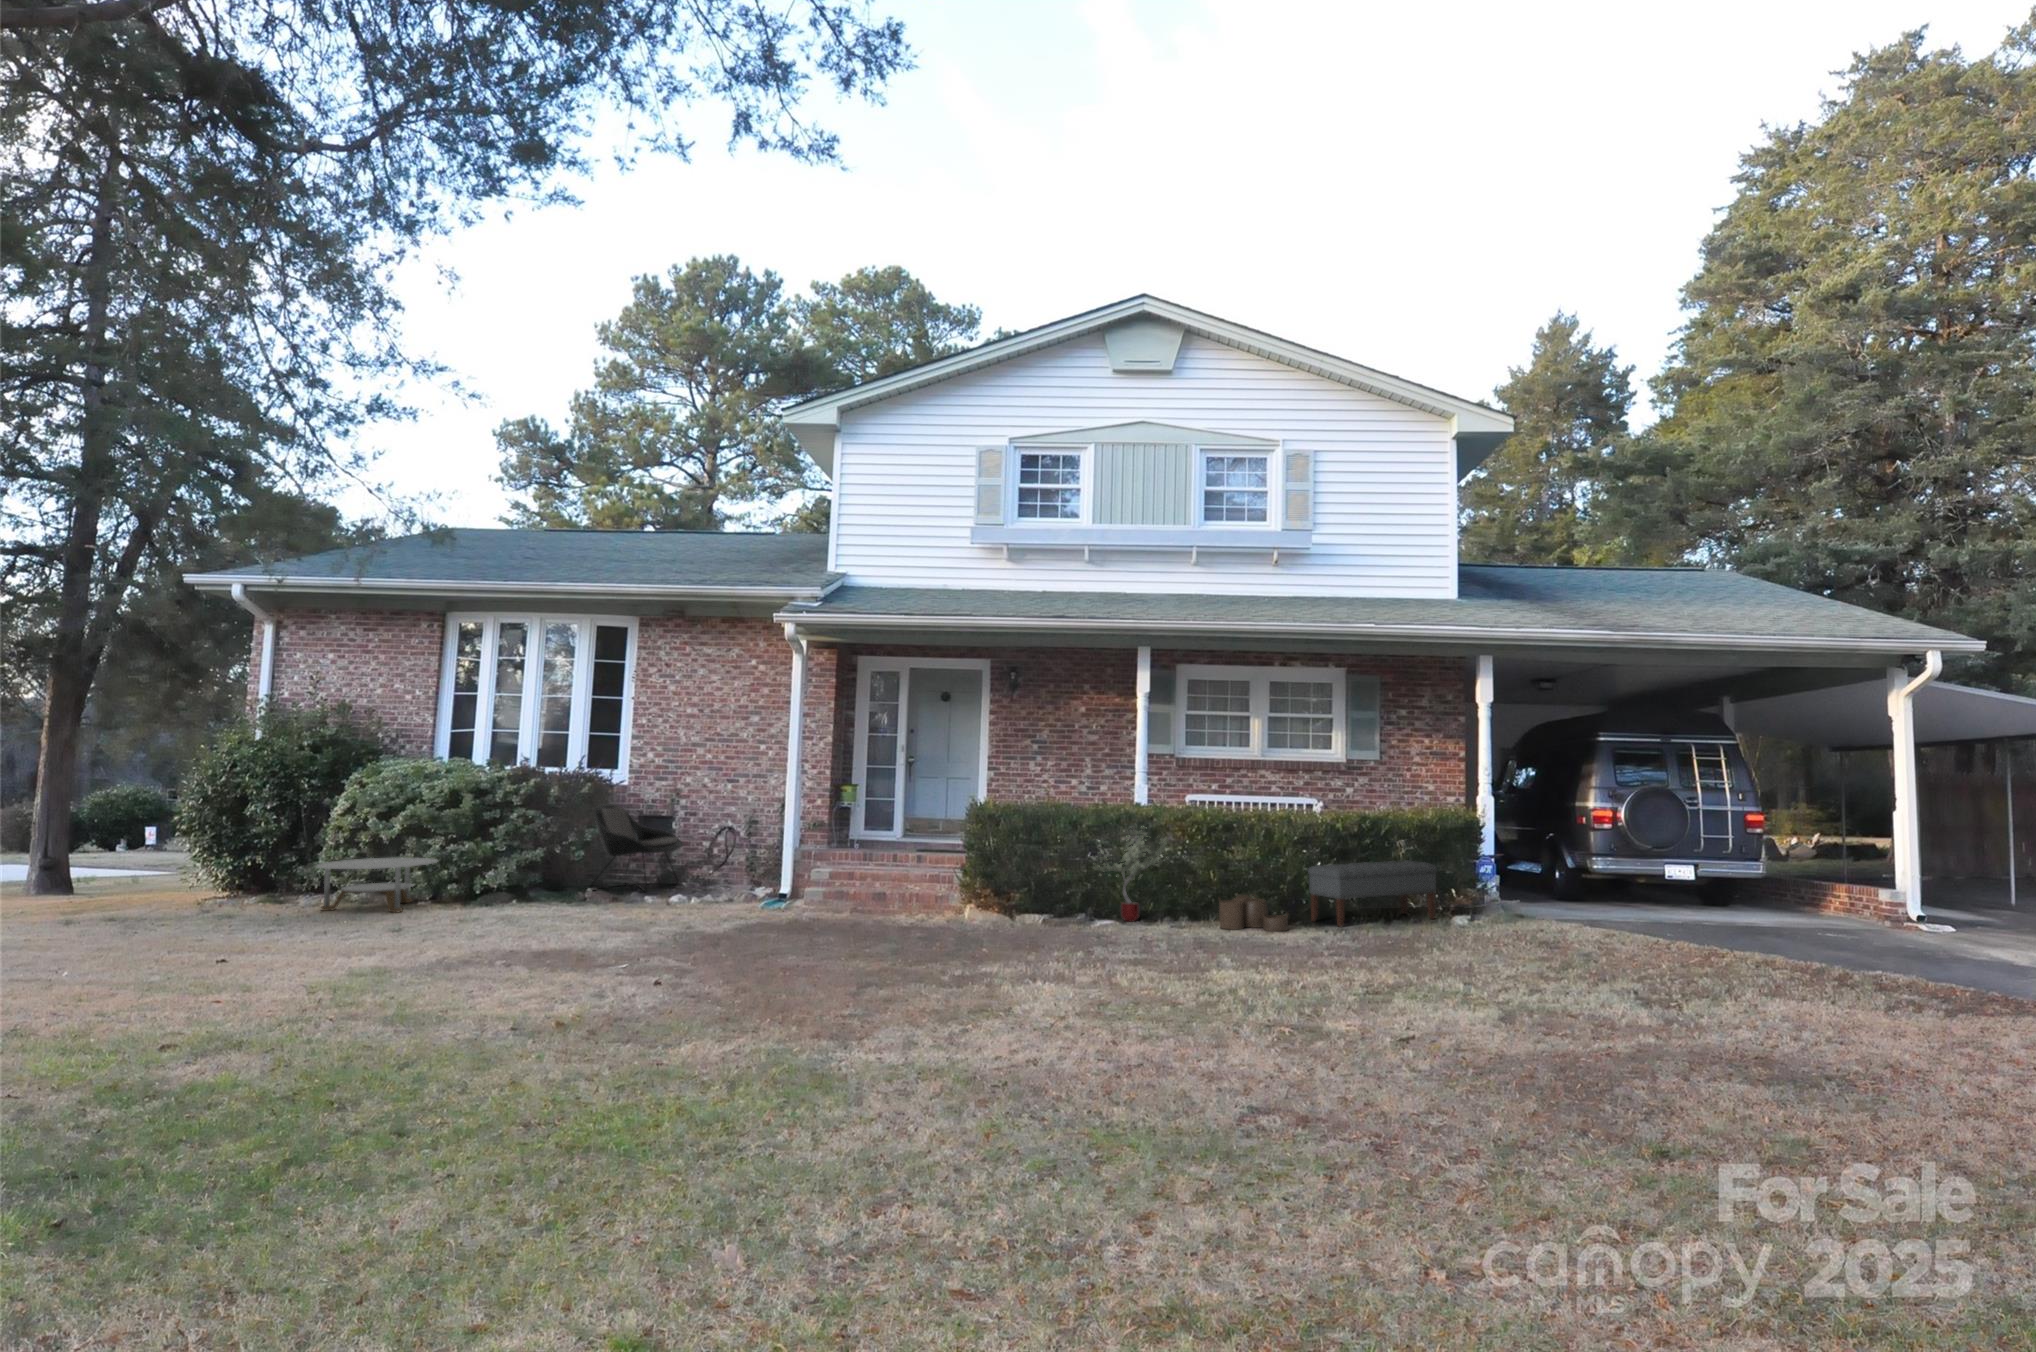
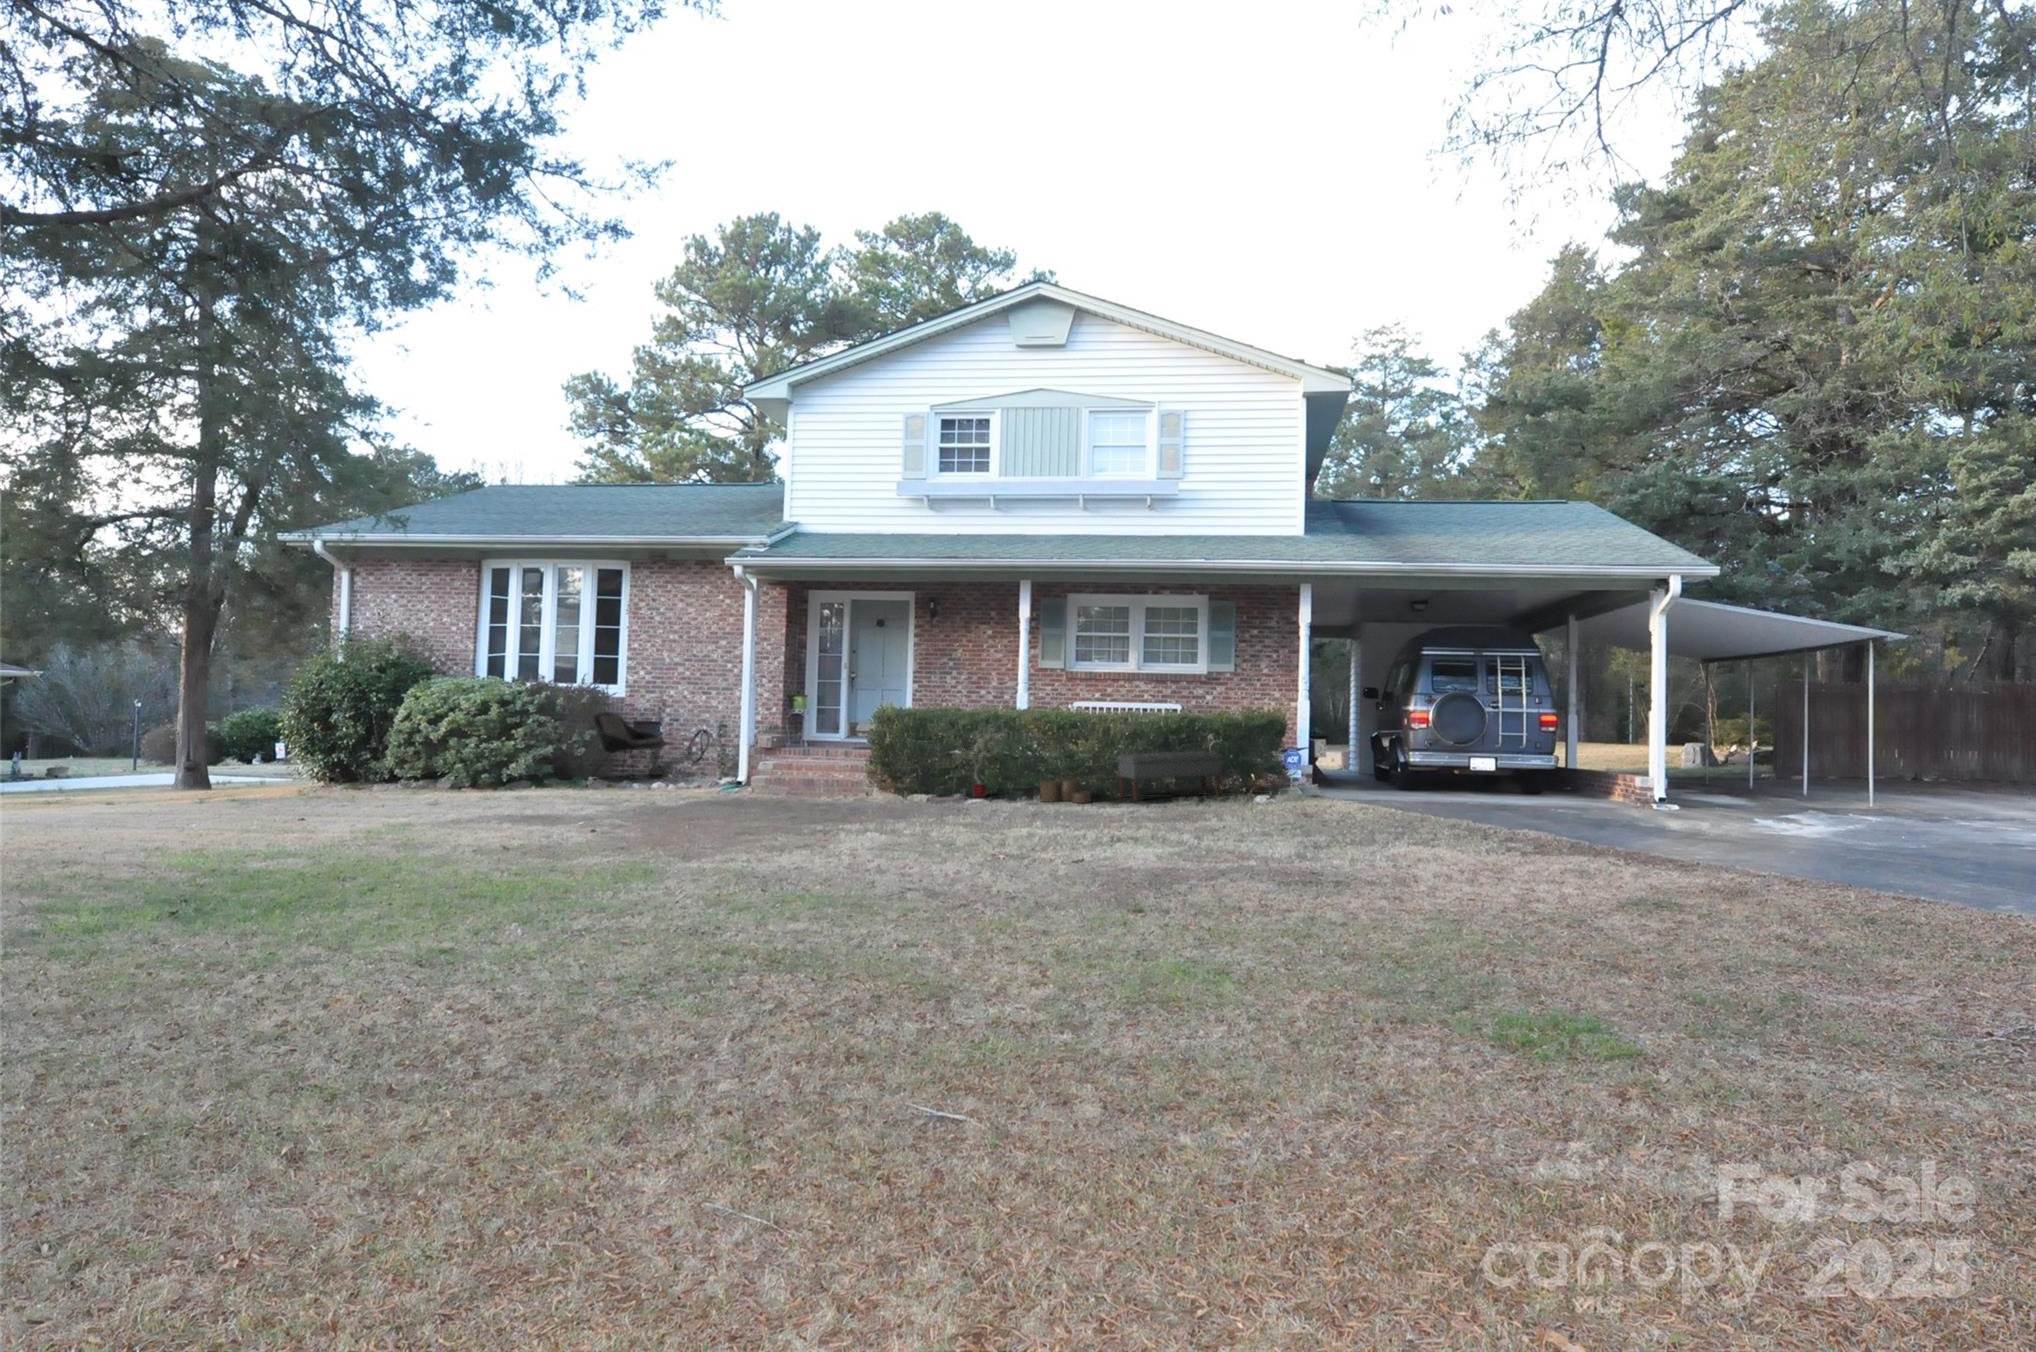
round table: present [317,857,438,913] -> none [378,753,470,793]

